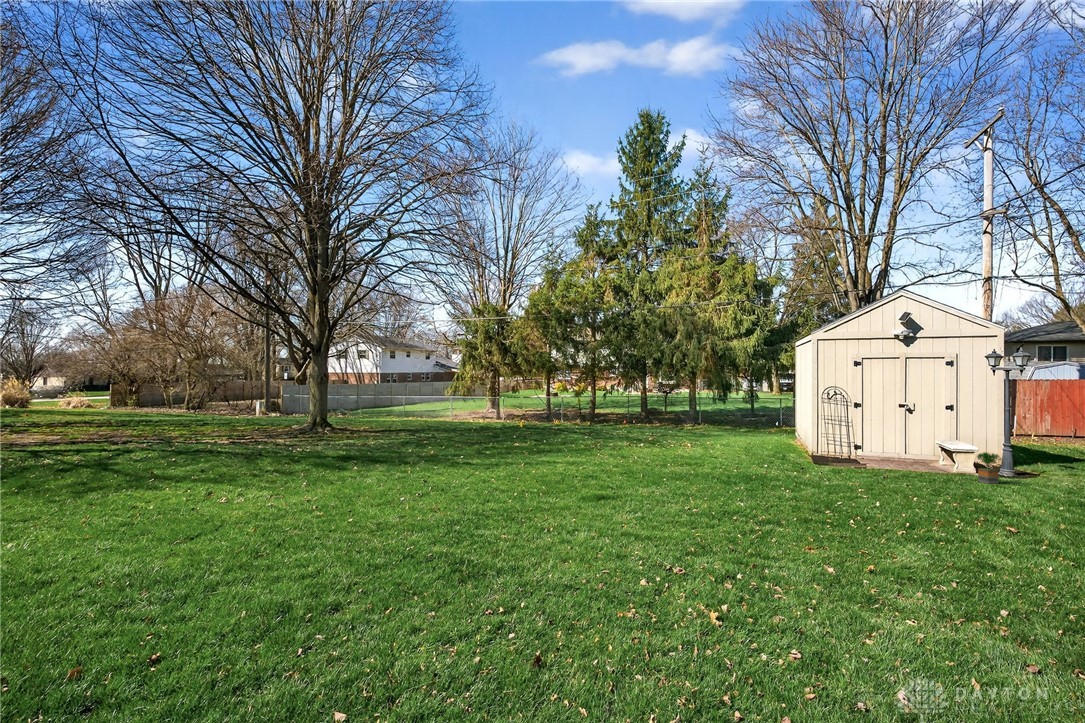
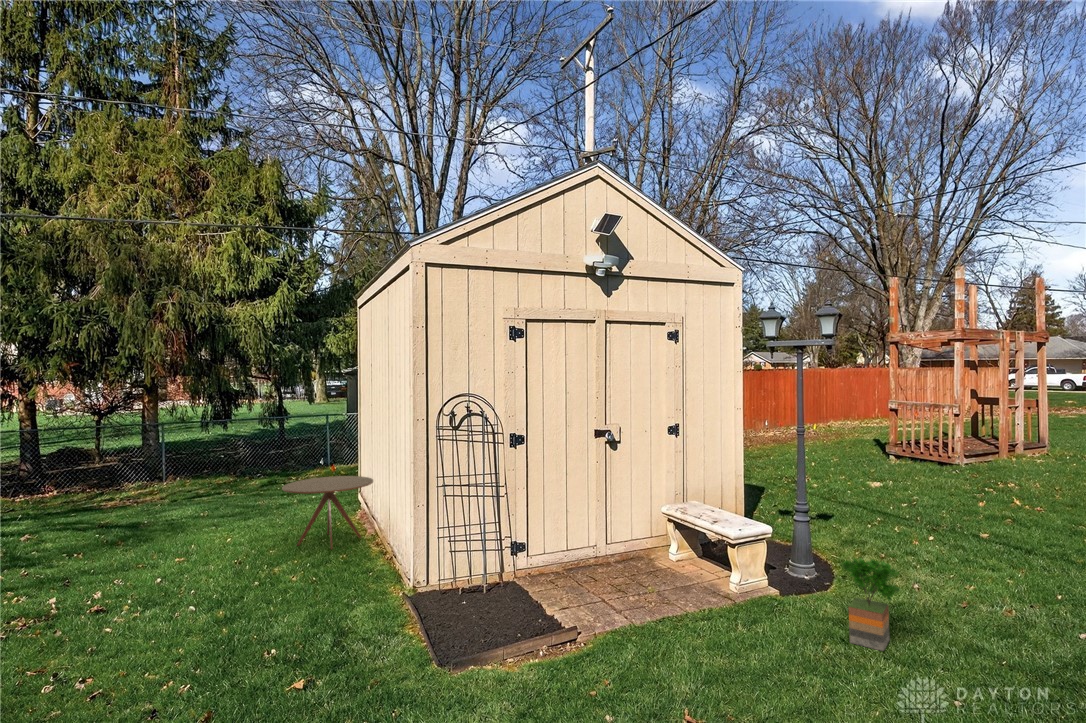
round table: none [763,421,801,447] -> present [282,476,373,549]

